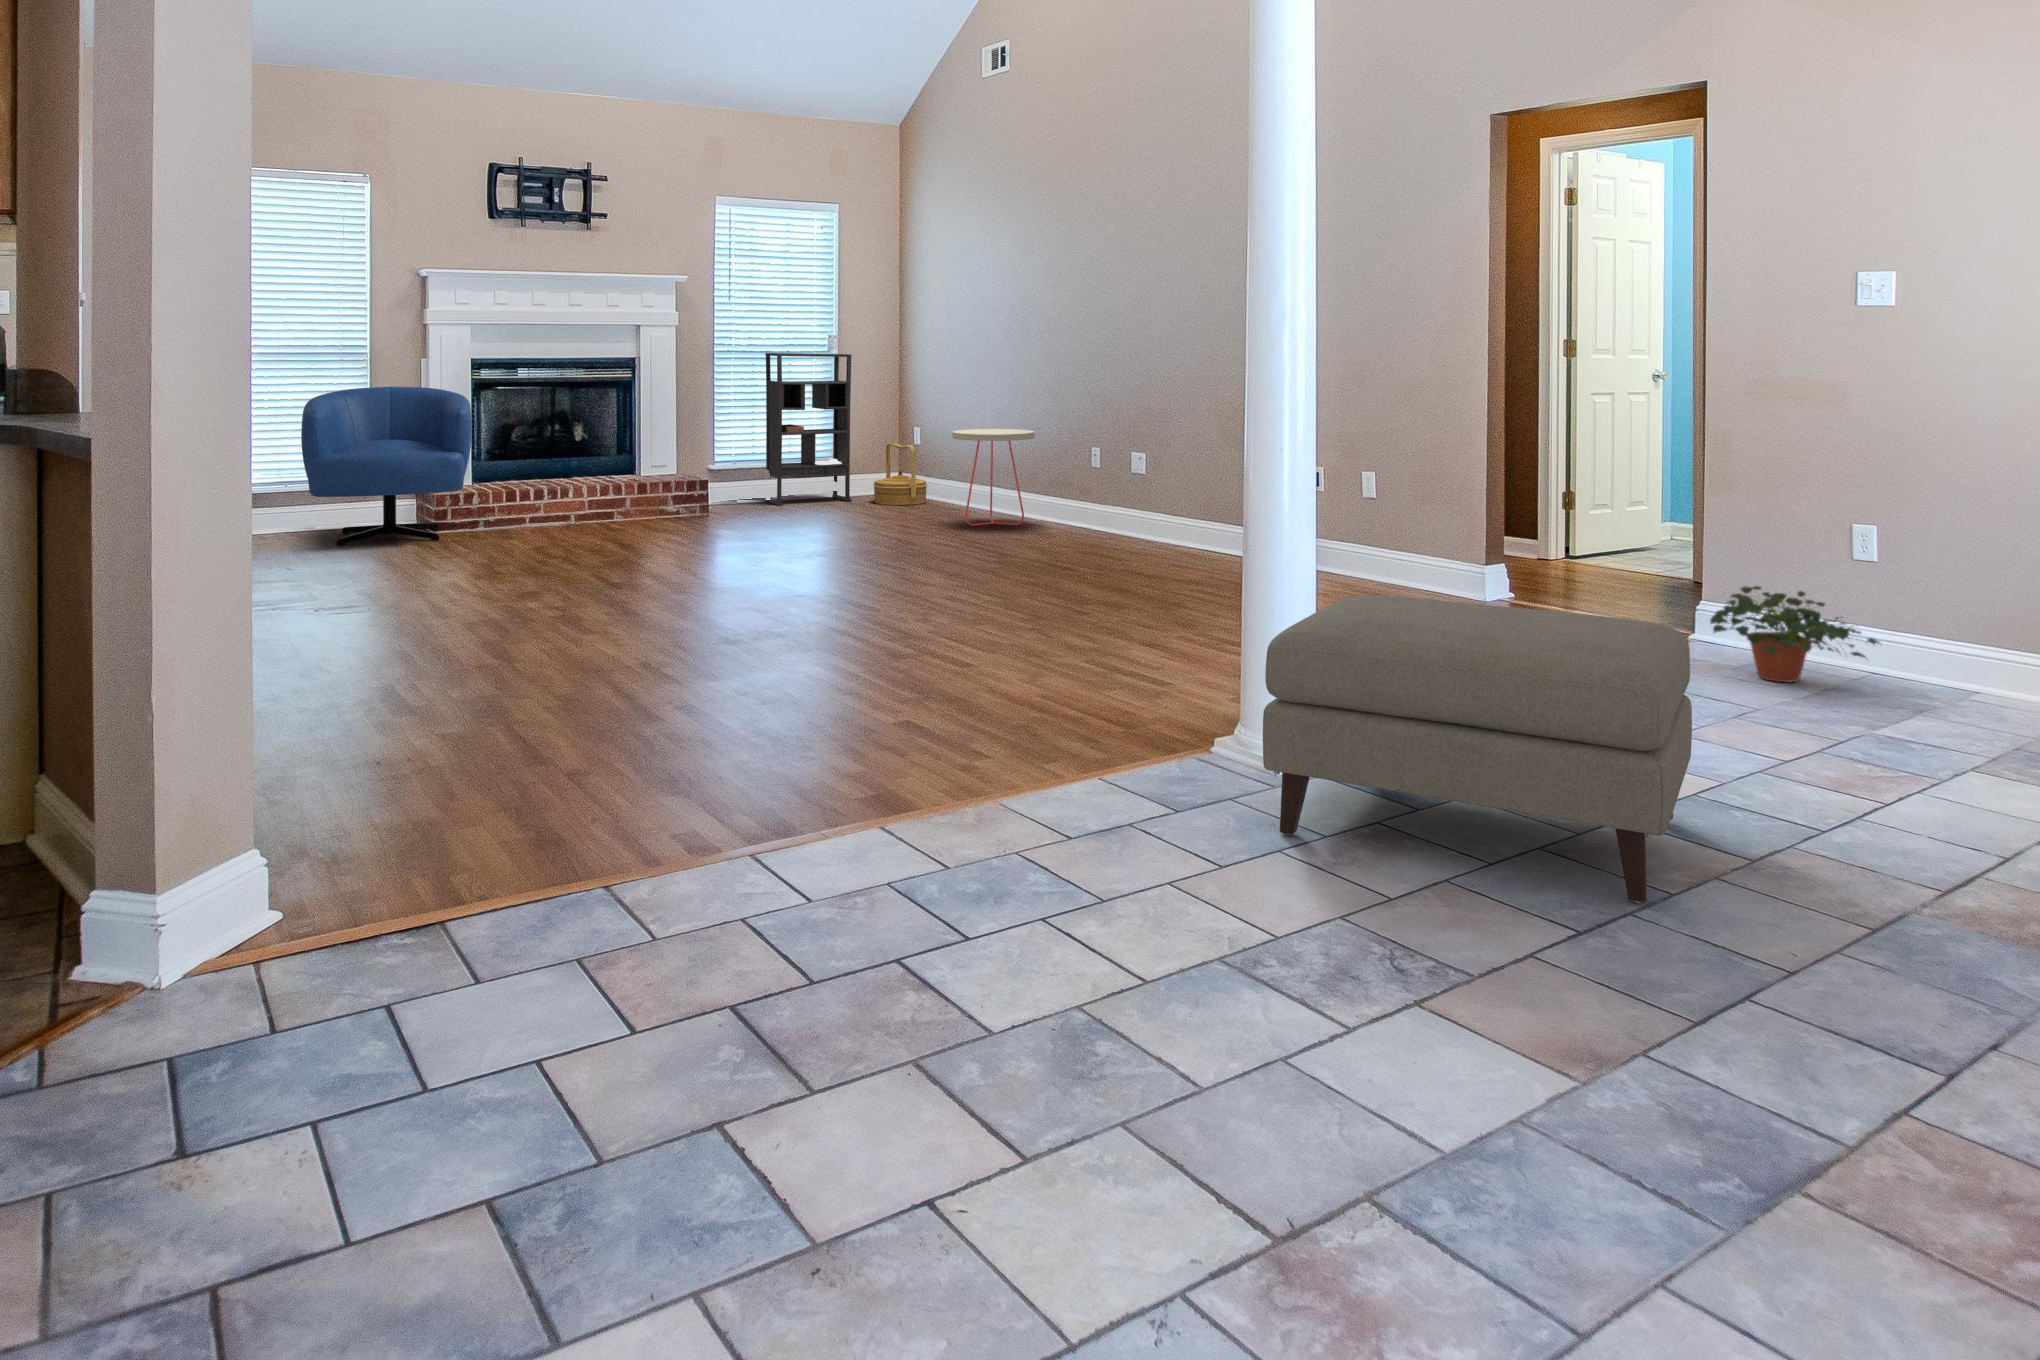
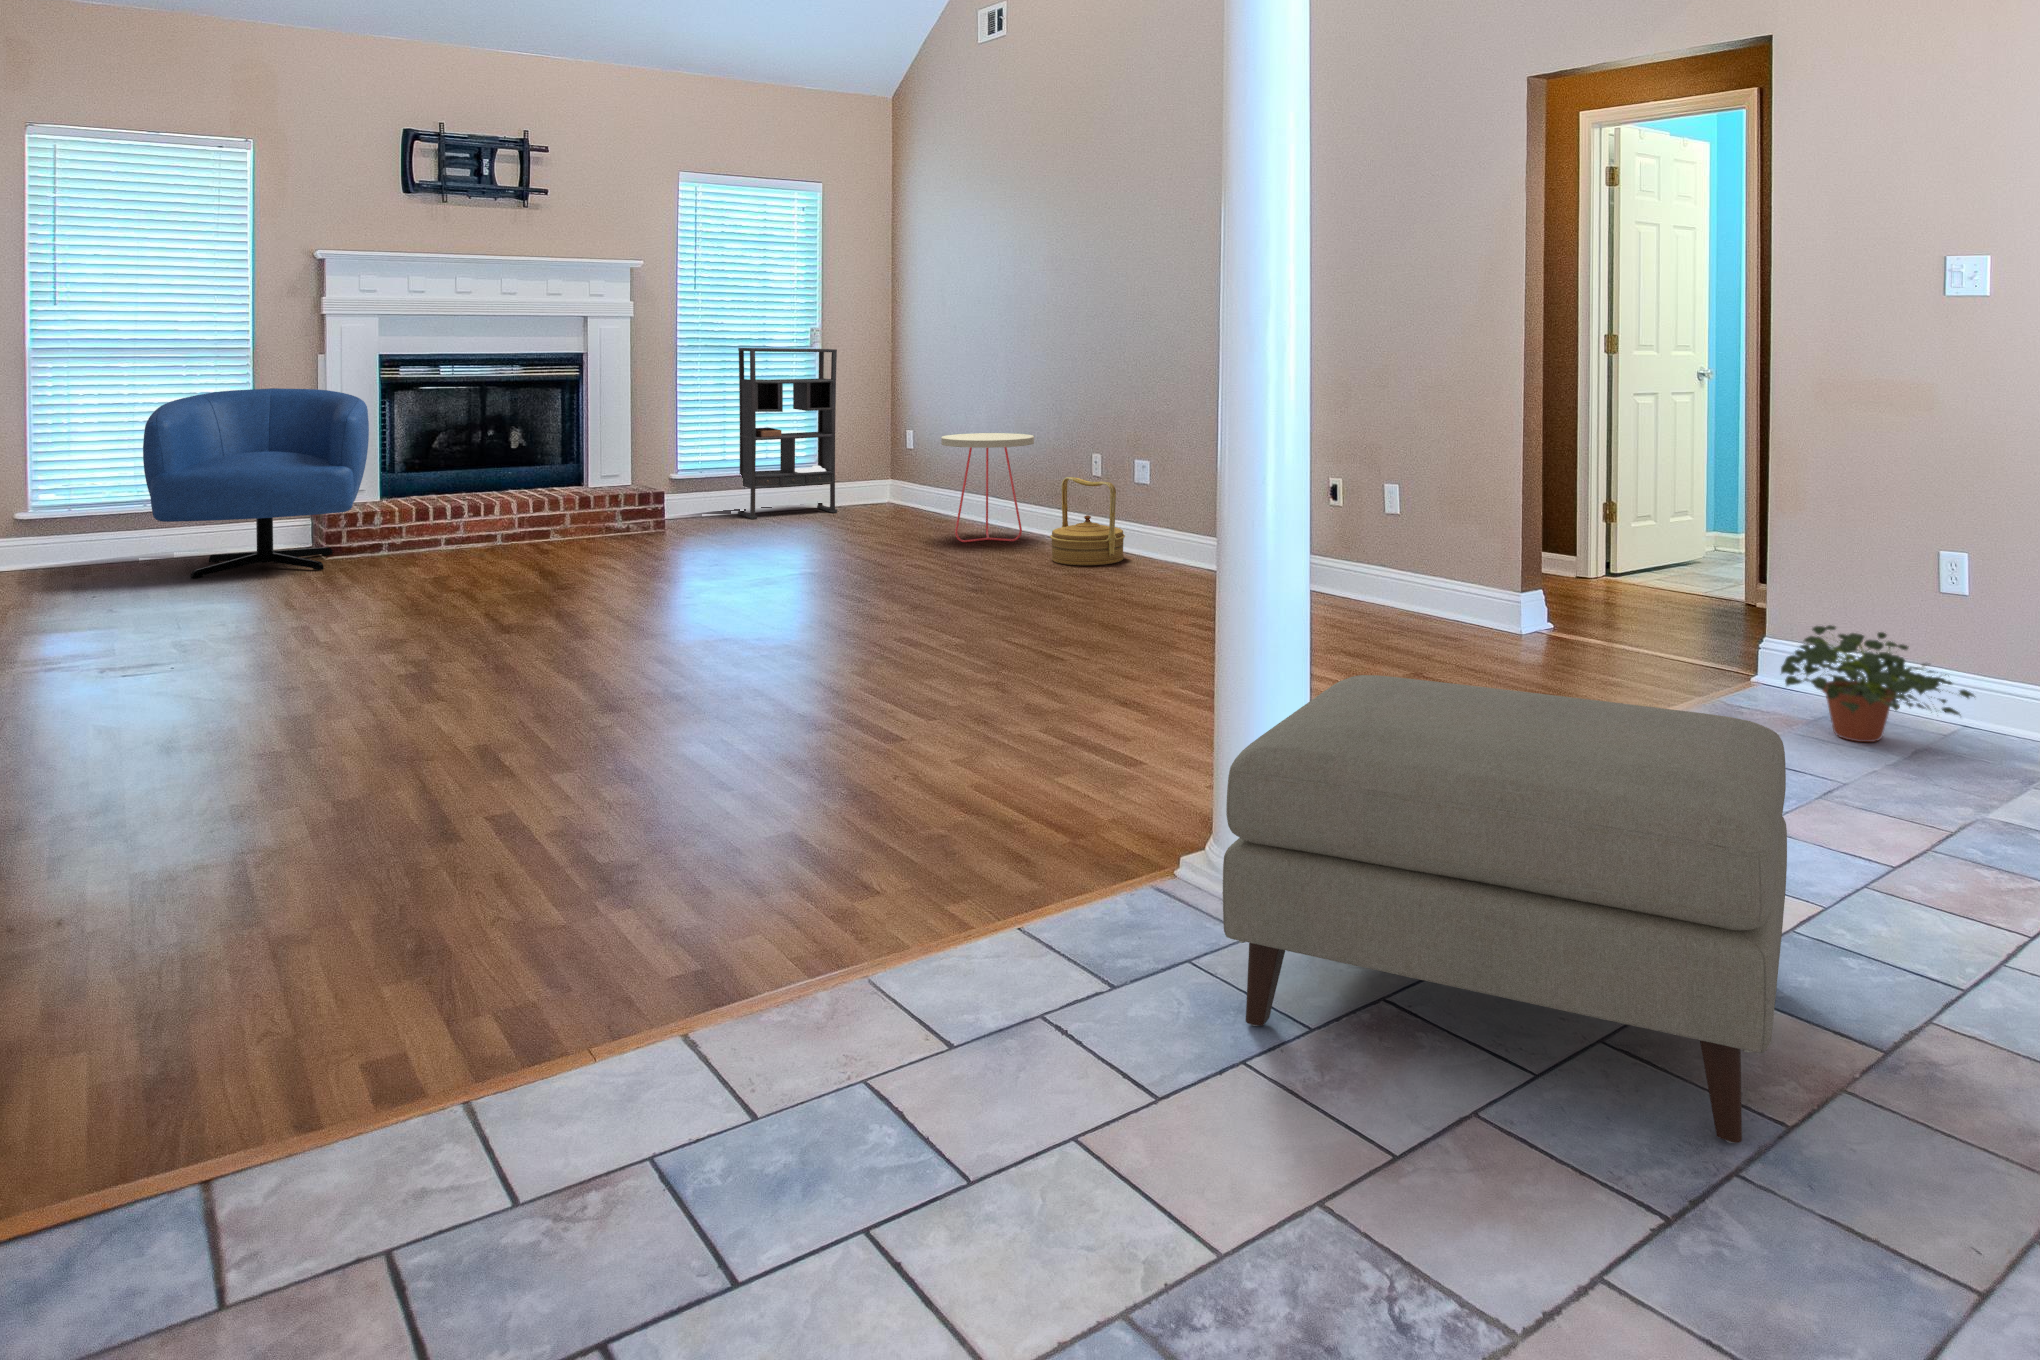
woven basket: present [873,443,927,505] -> present [1050,477,1125,566]

